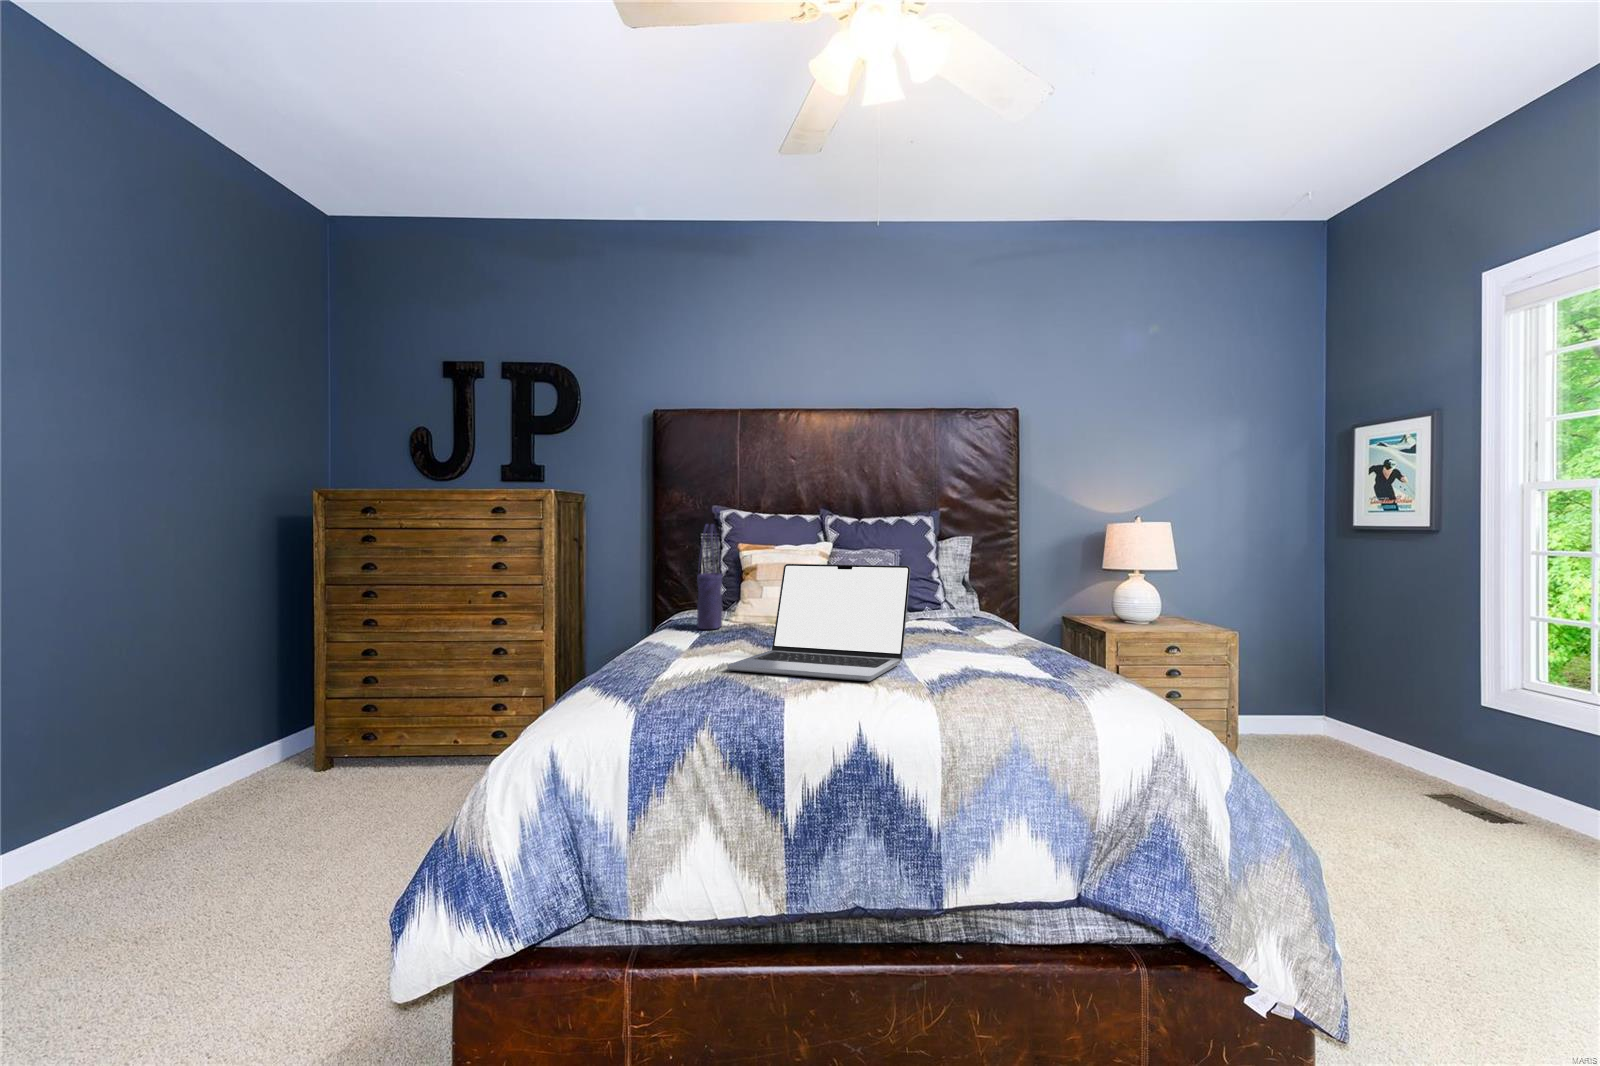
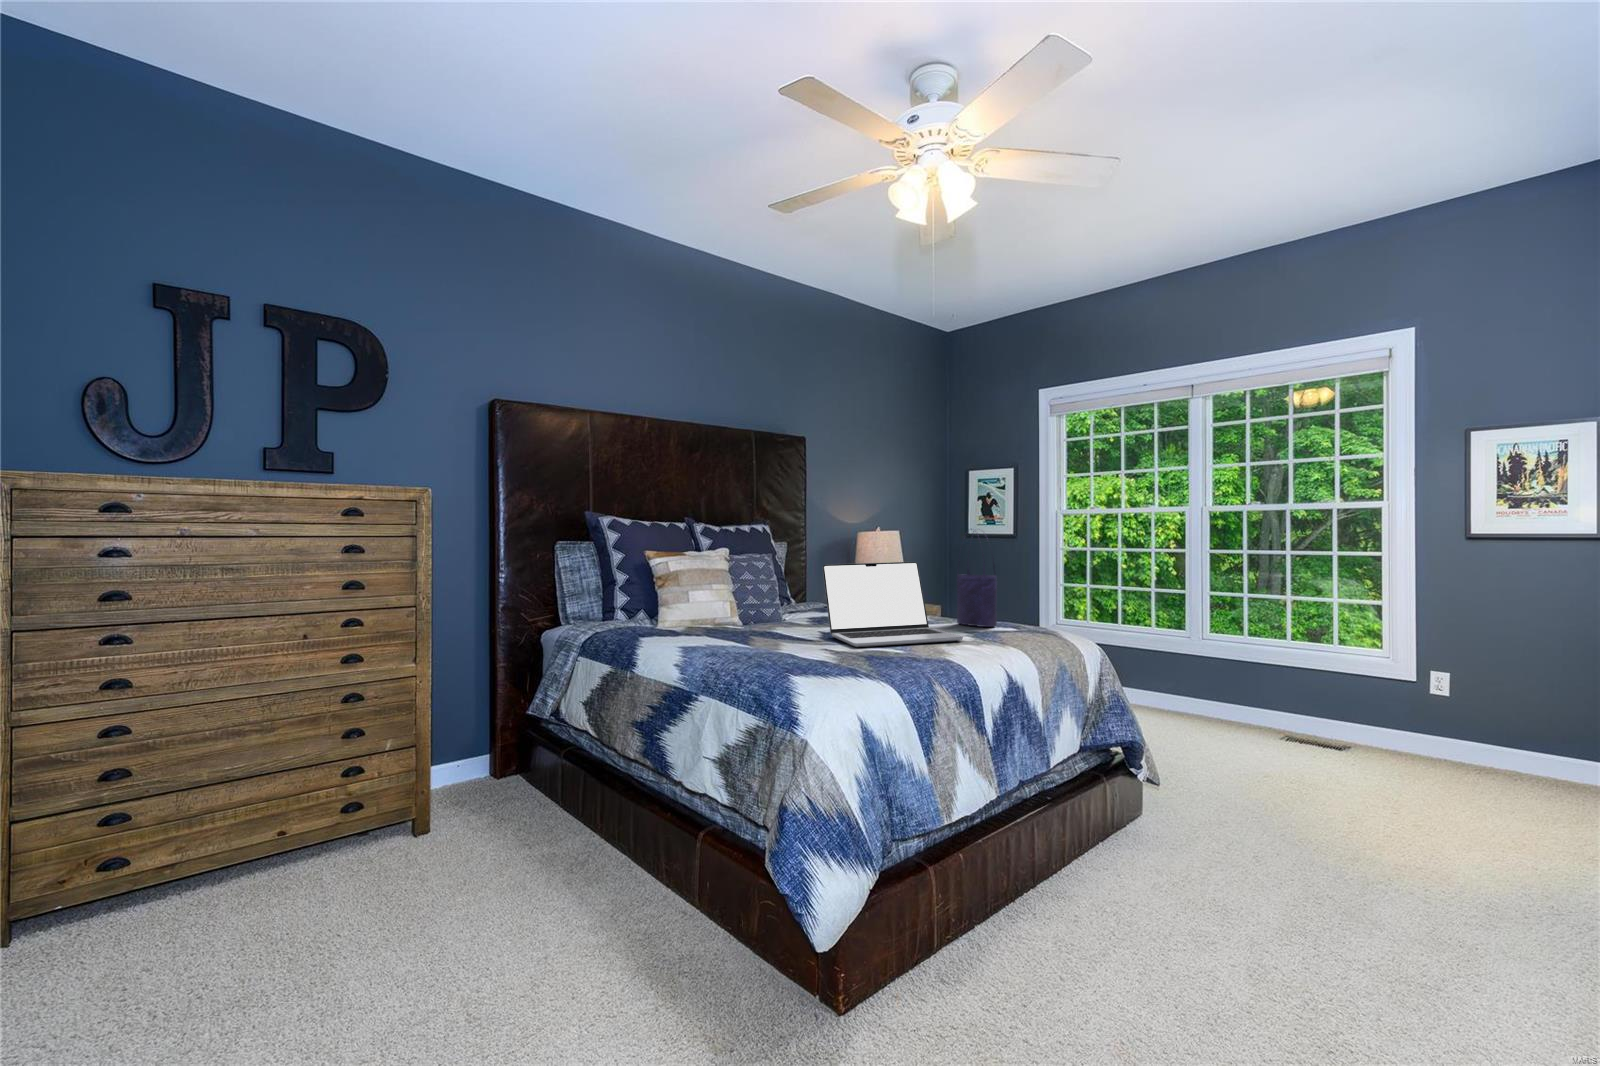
tote bag: present [697,524,723,629] -> present [957,529,997,627]

